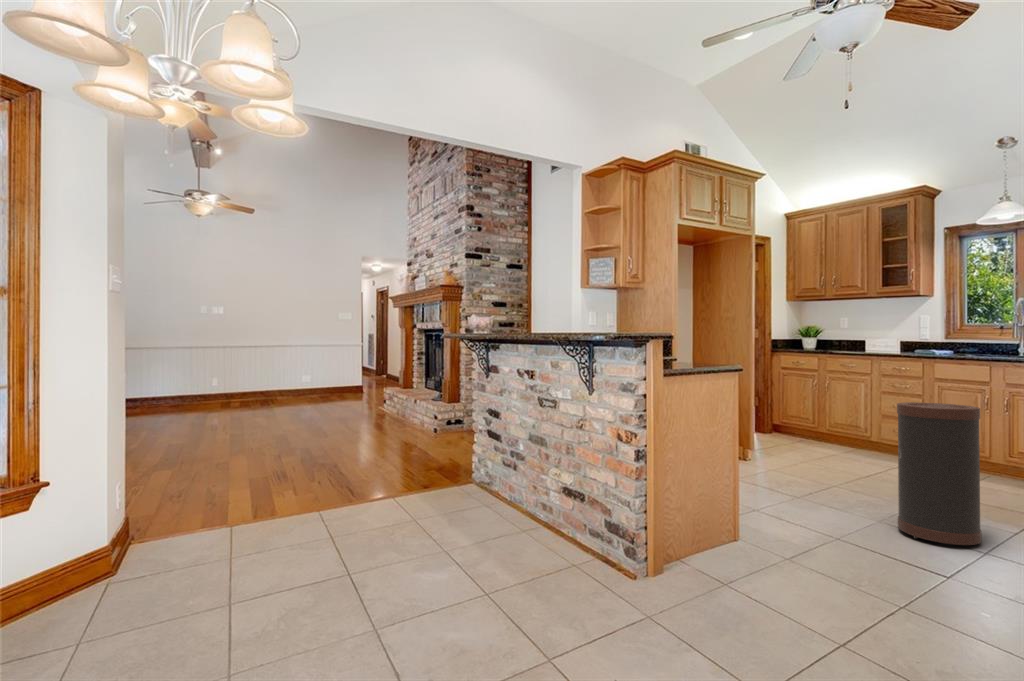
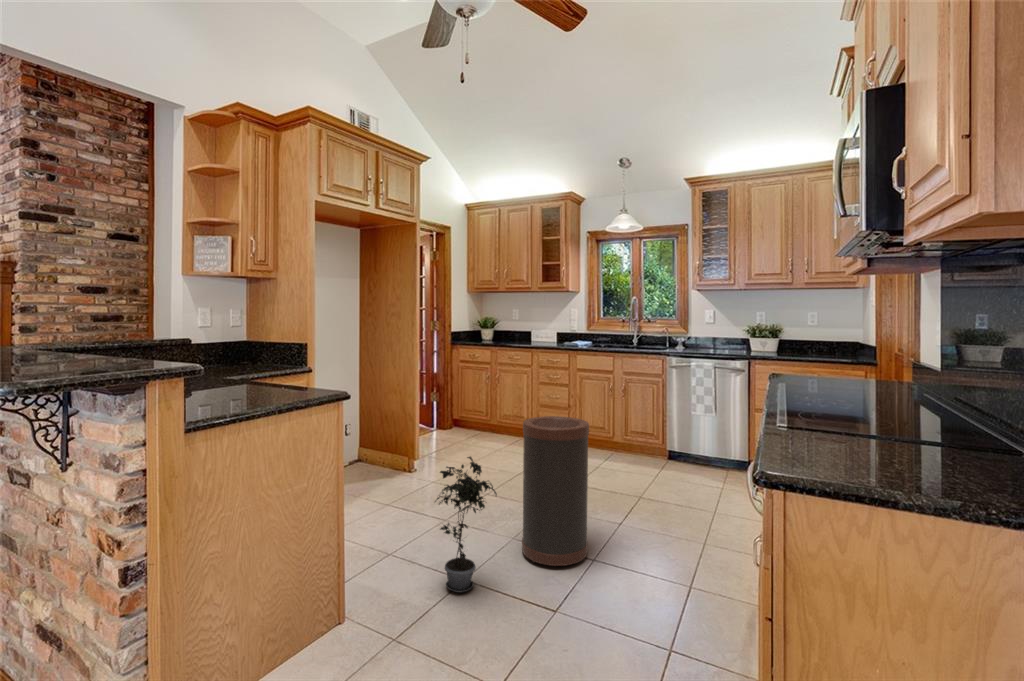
potted plant: none [814,426,883,546] -> present [435,457,497,592]

